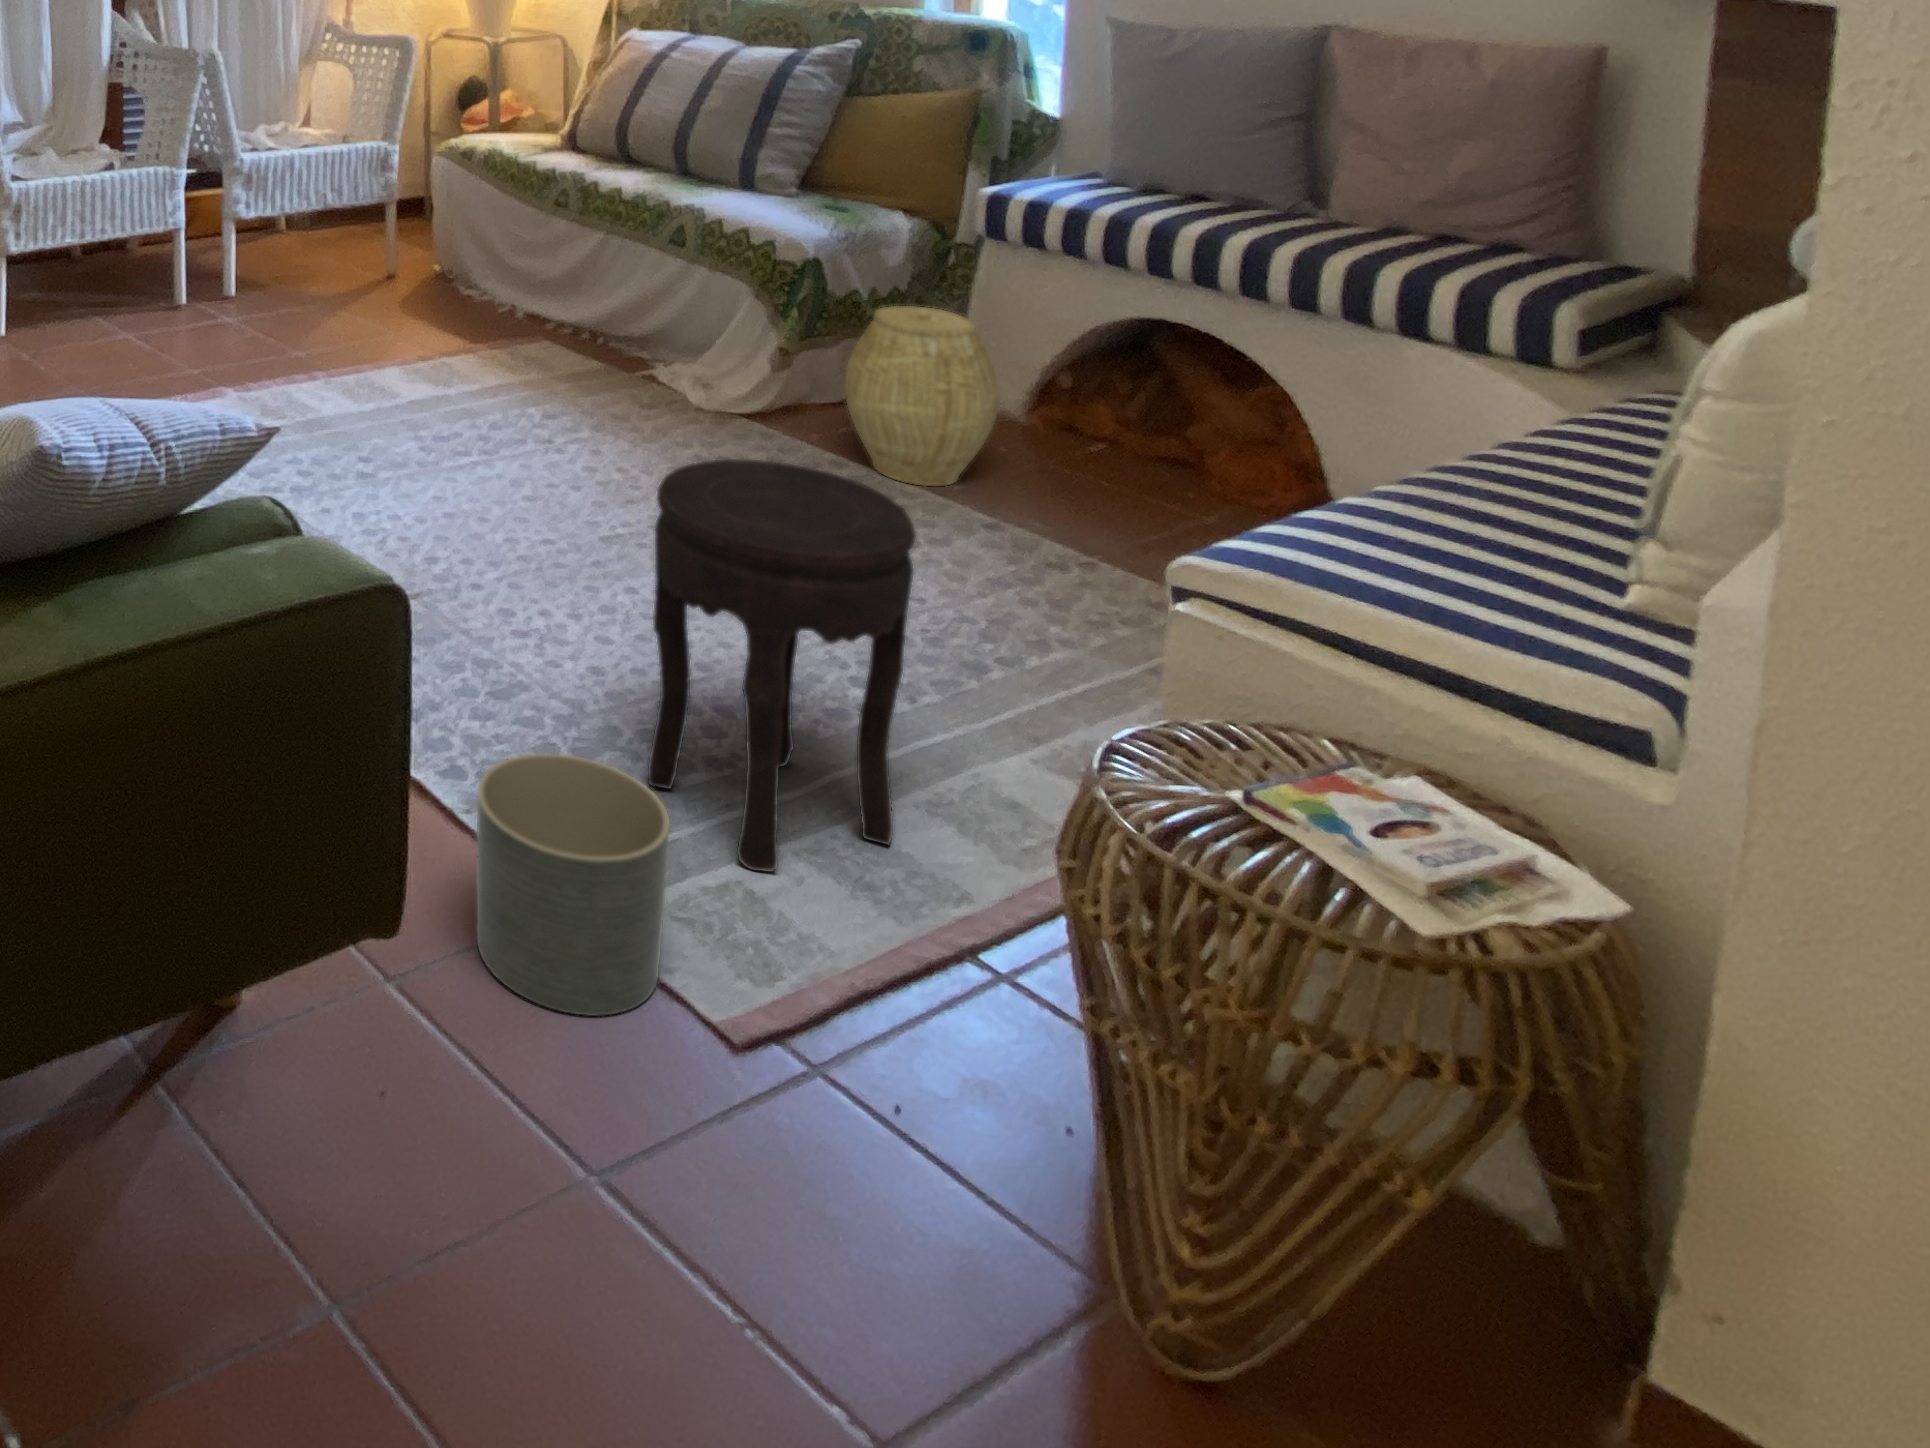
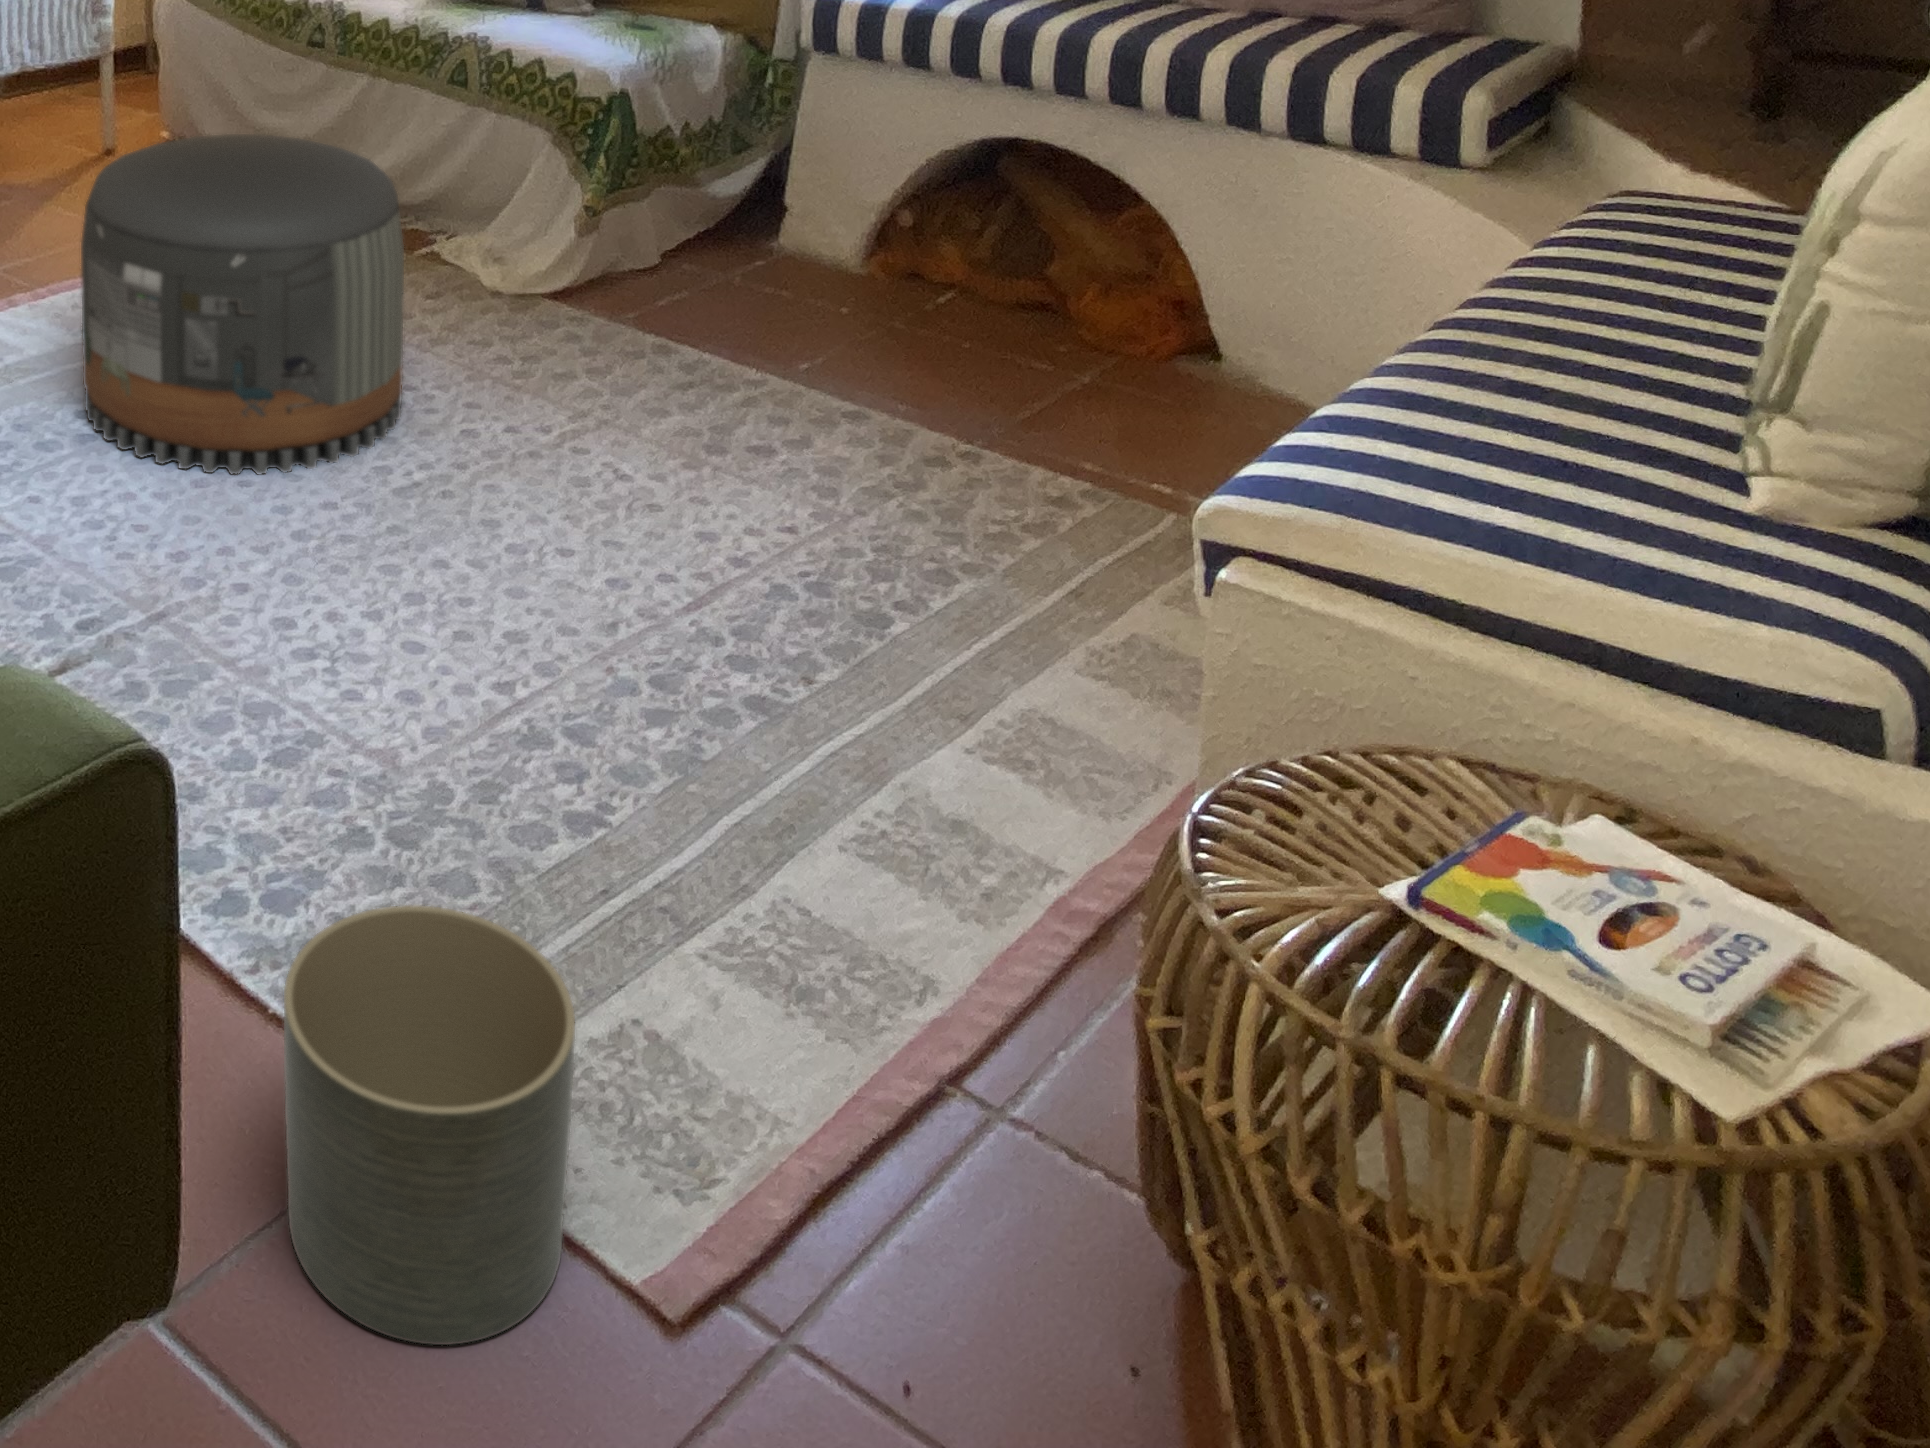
pouf: none [366,267,616,518] -> present [81,134,404,474]
woven basket: present [844,306,999,486] -> none [671,144,850,367]
side table: present [648,459,916,872] -> none [502,398,863,1007]

